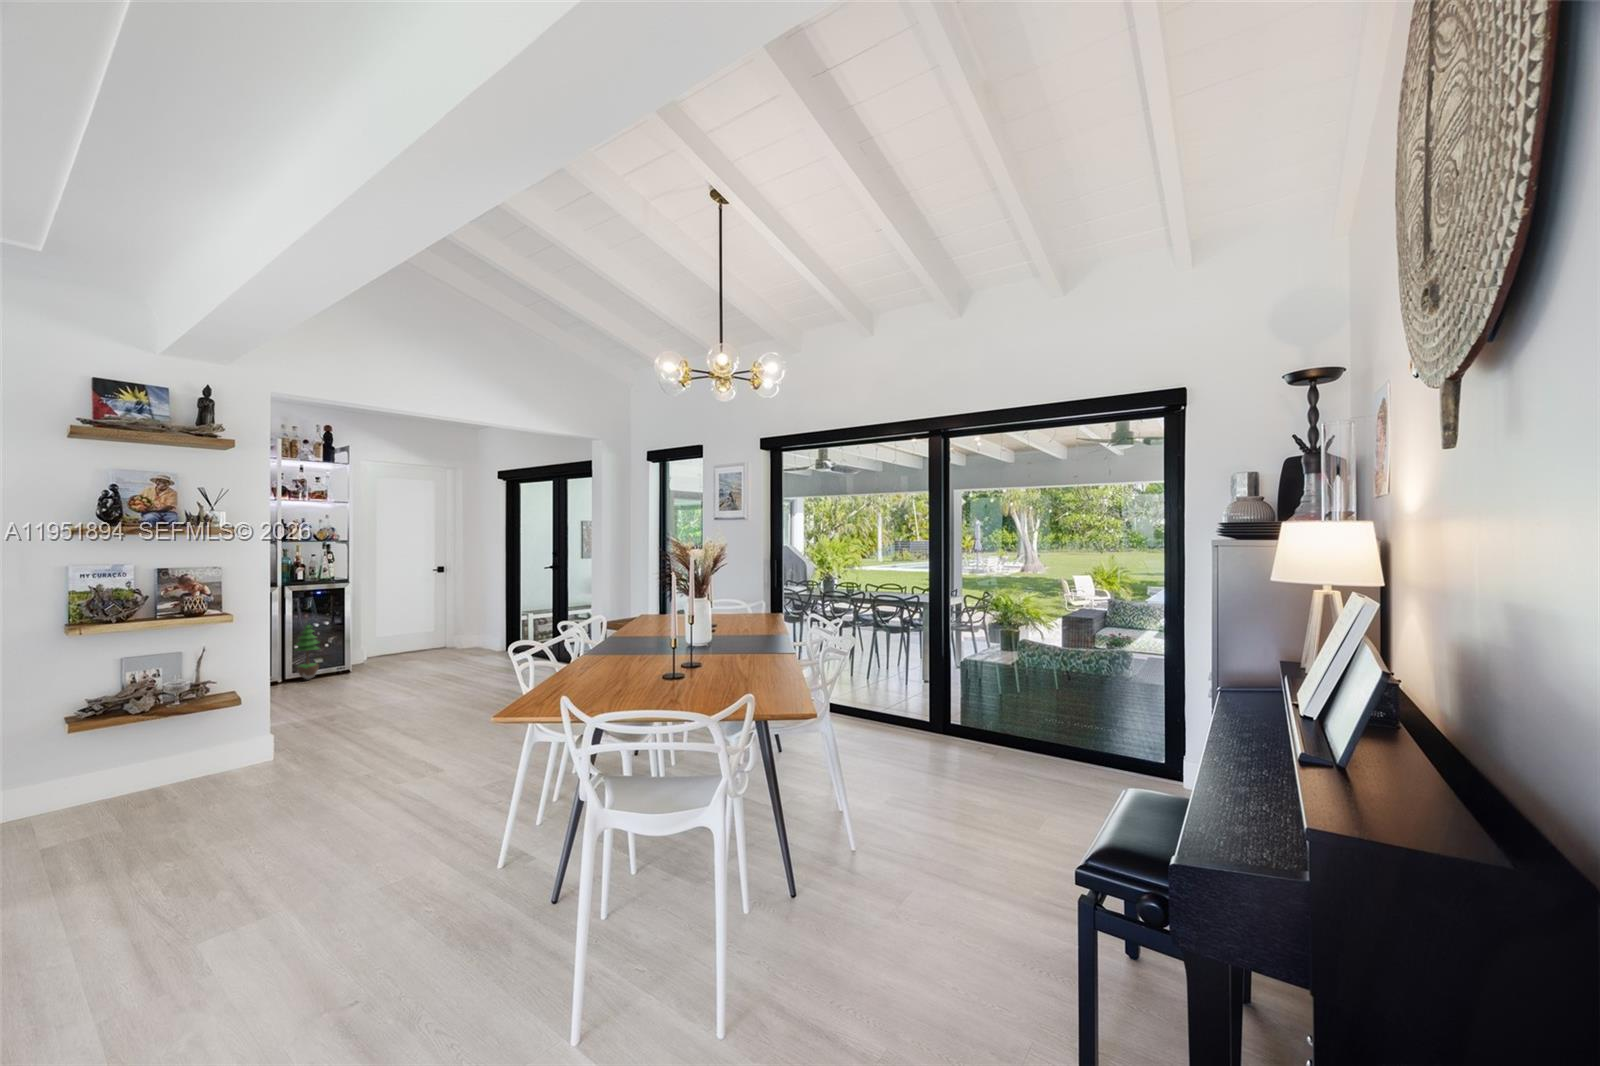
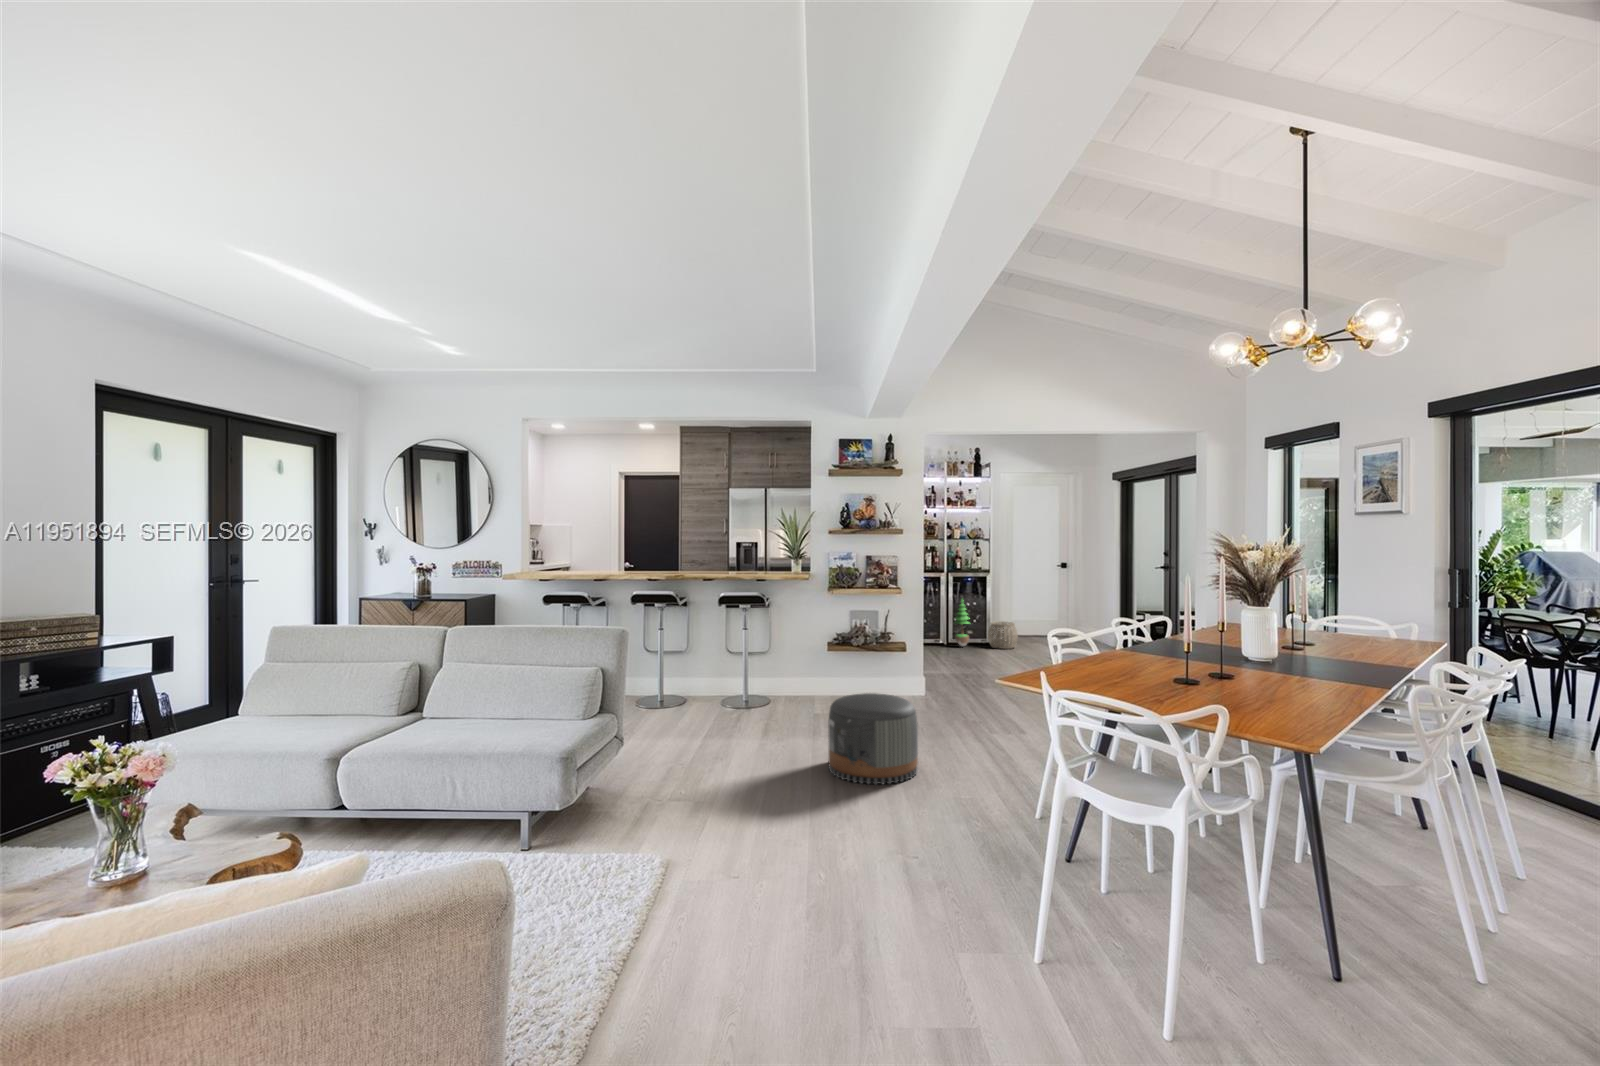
woven basket: none [345,640,387,675] -> present [988,621,1018,649]
pouf: none [104,787,303,970] -> present [828,693,918,785]

